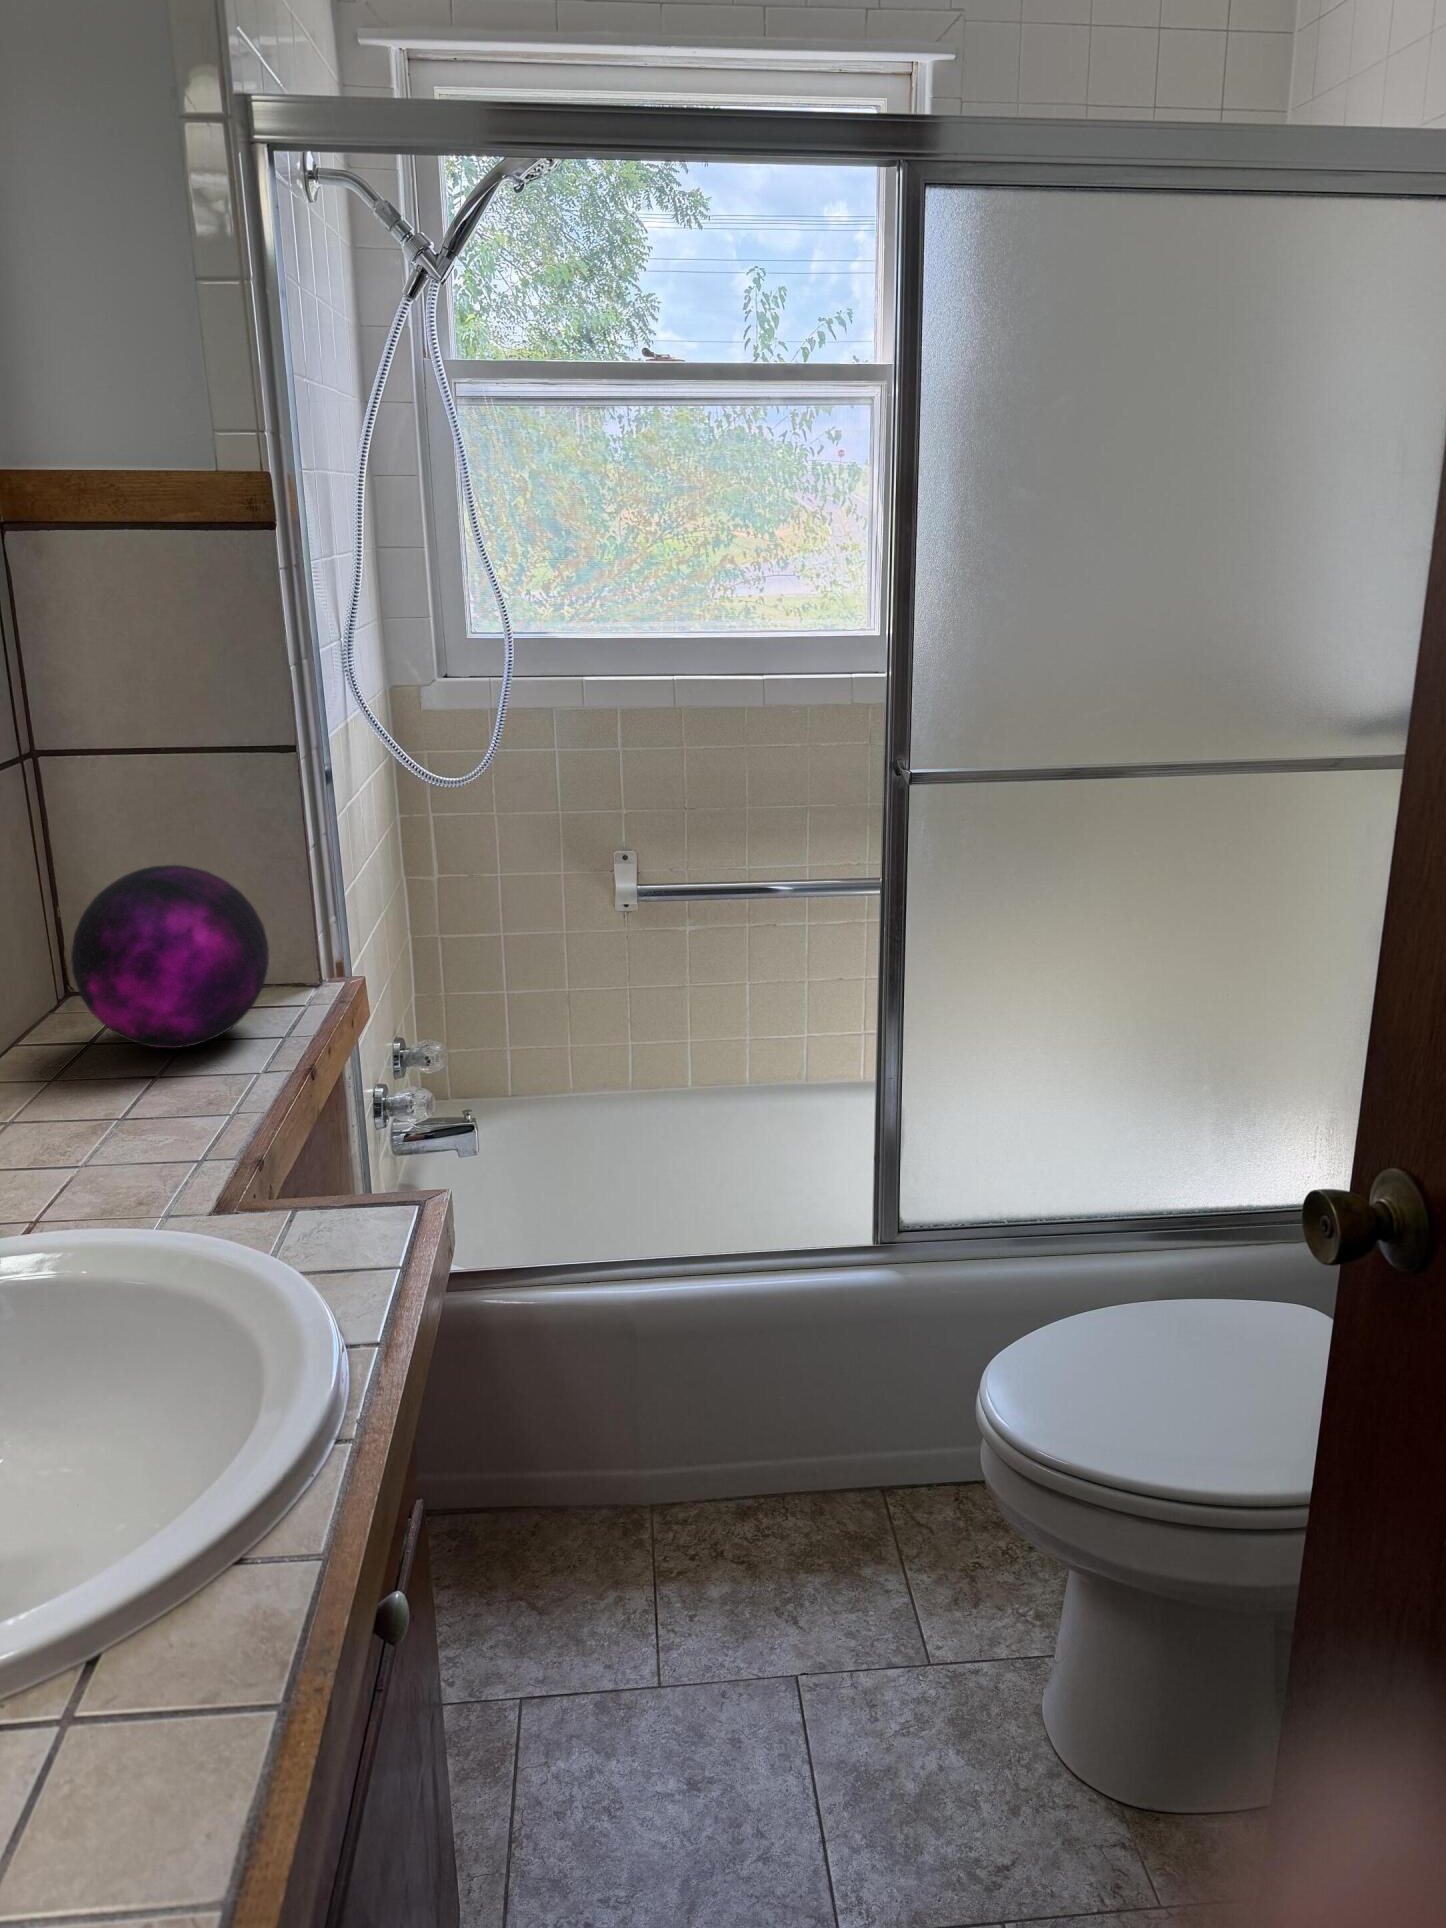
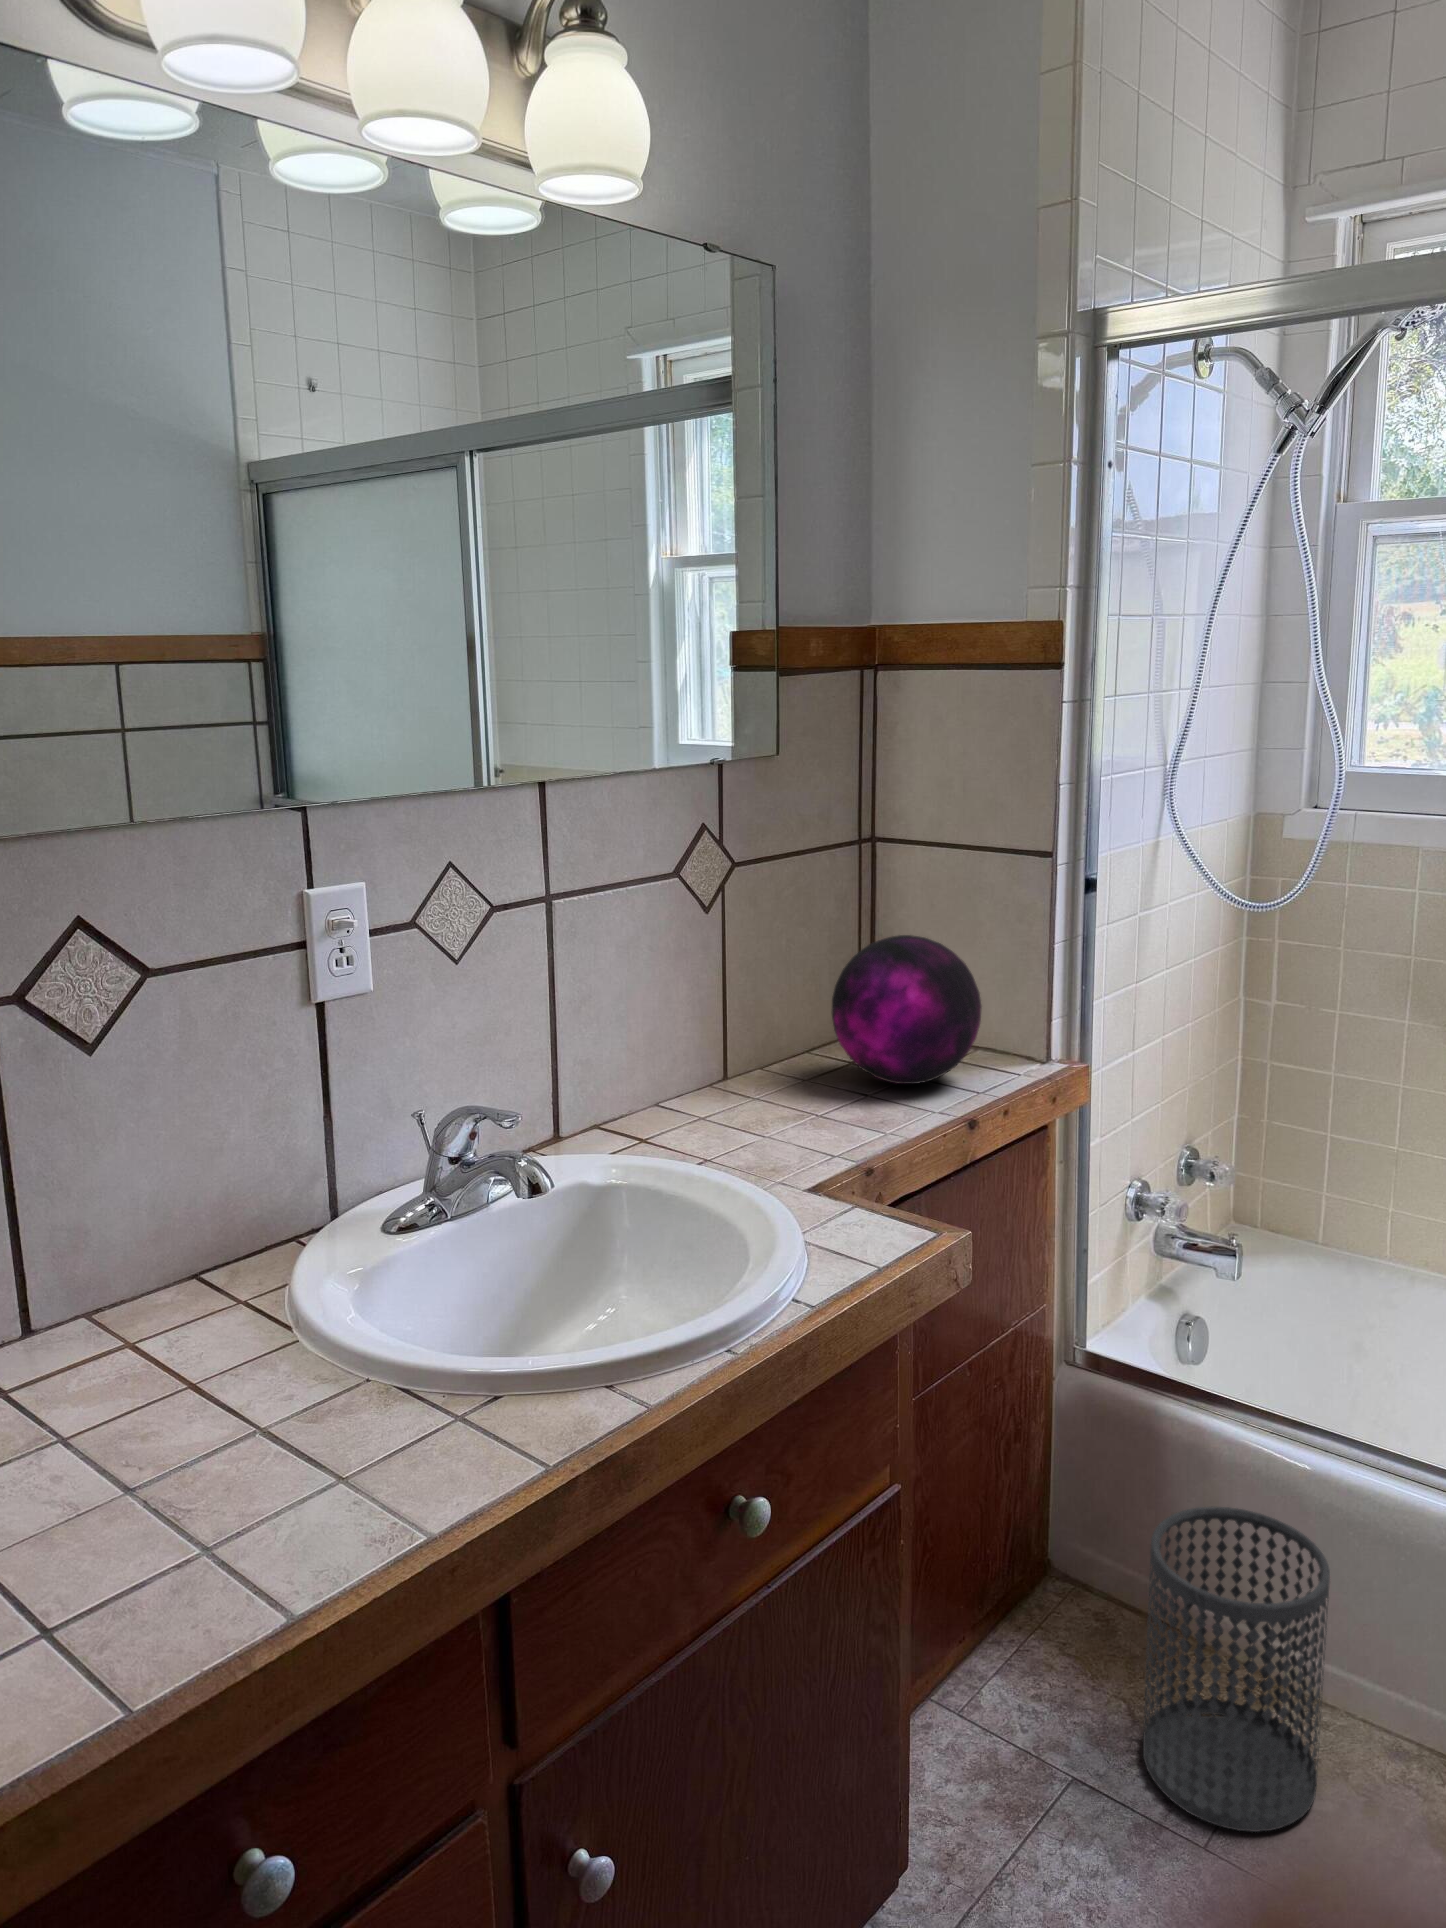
wastebasket: none [548,1362,720,1665] -> present [1143,1507,1330,1832]

